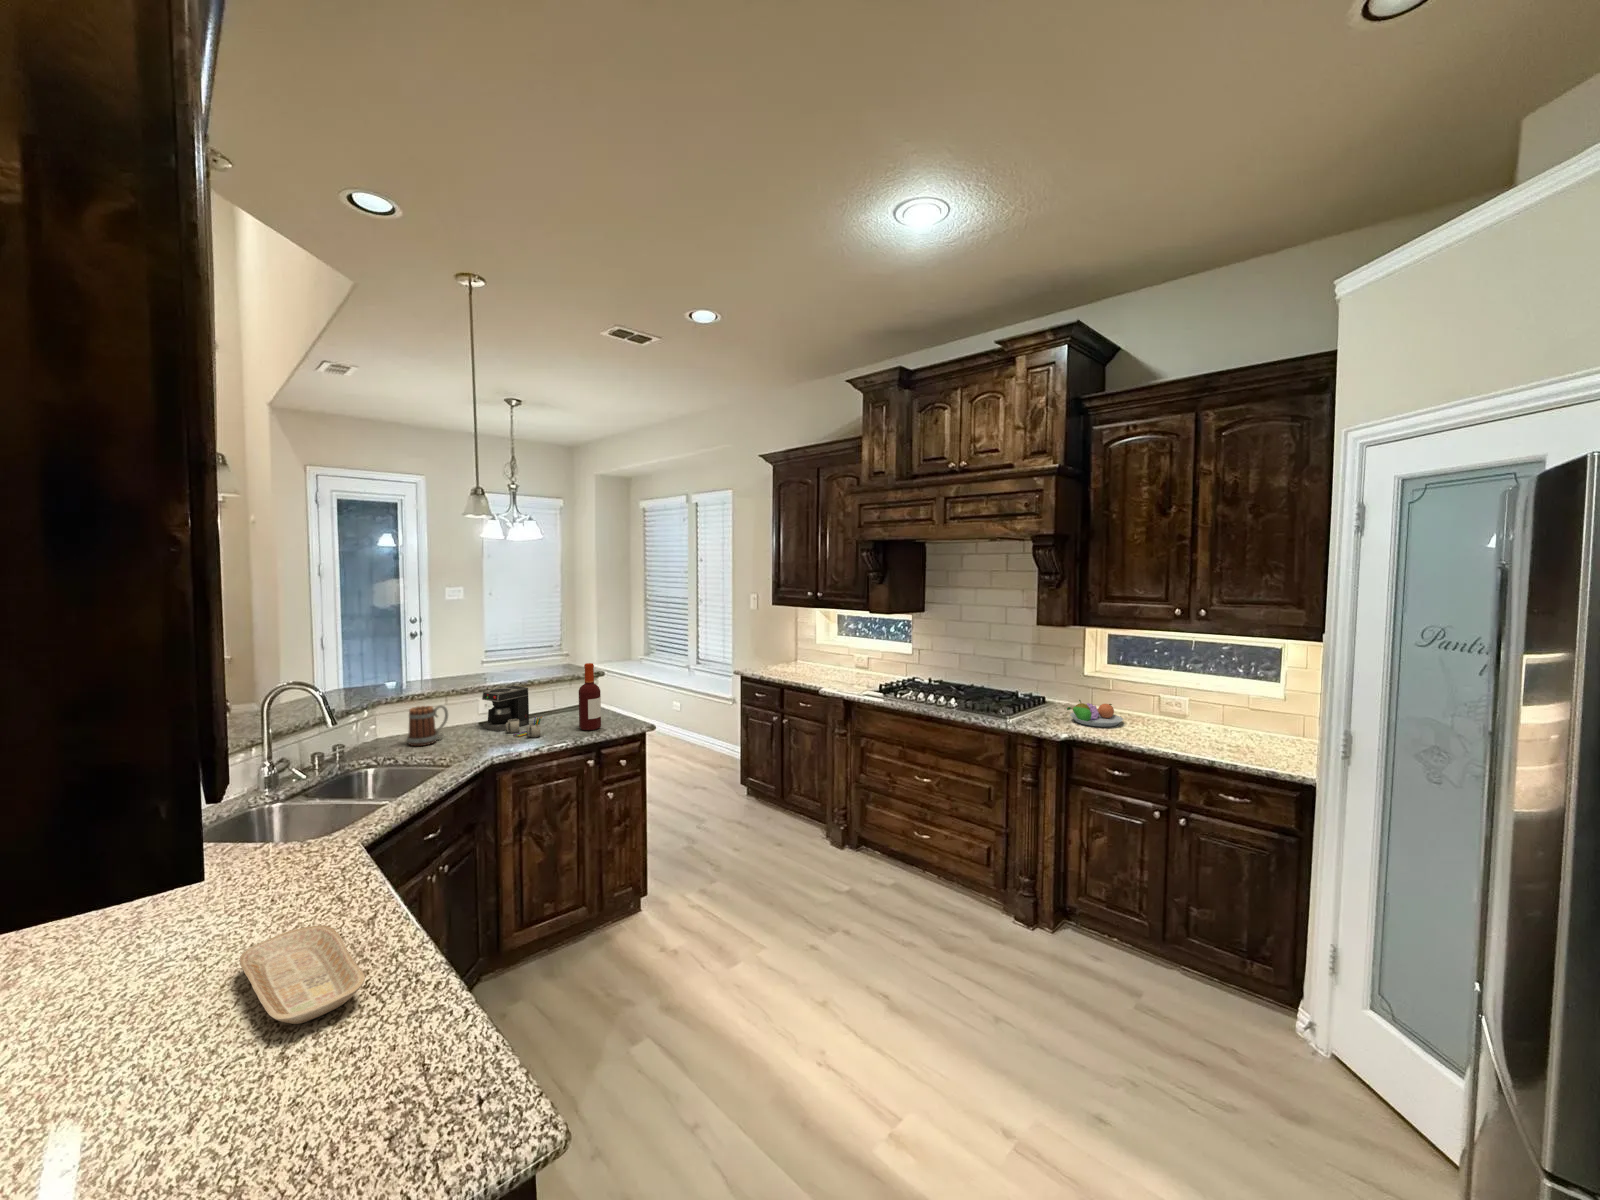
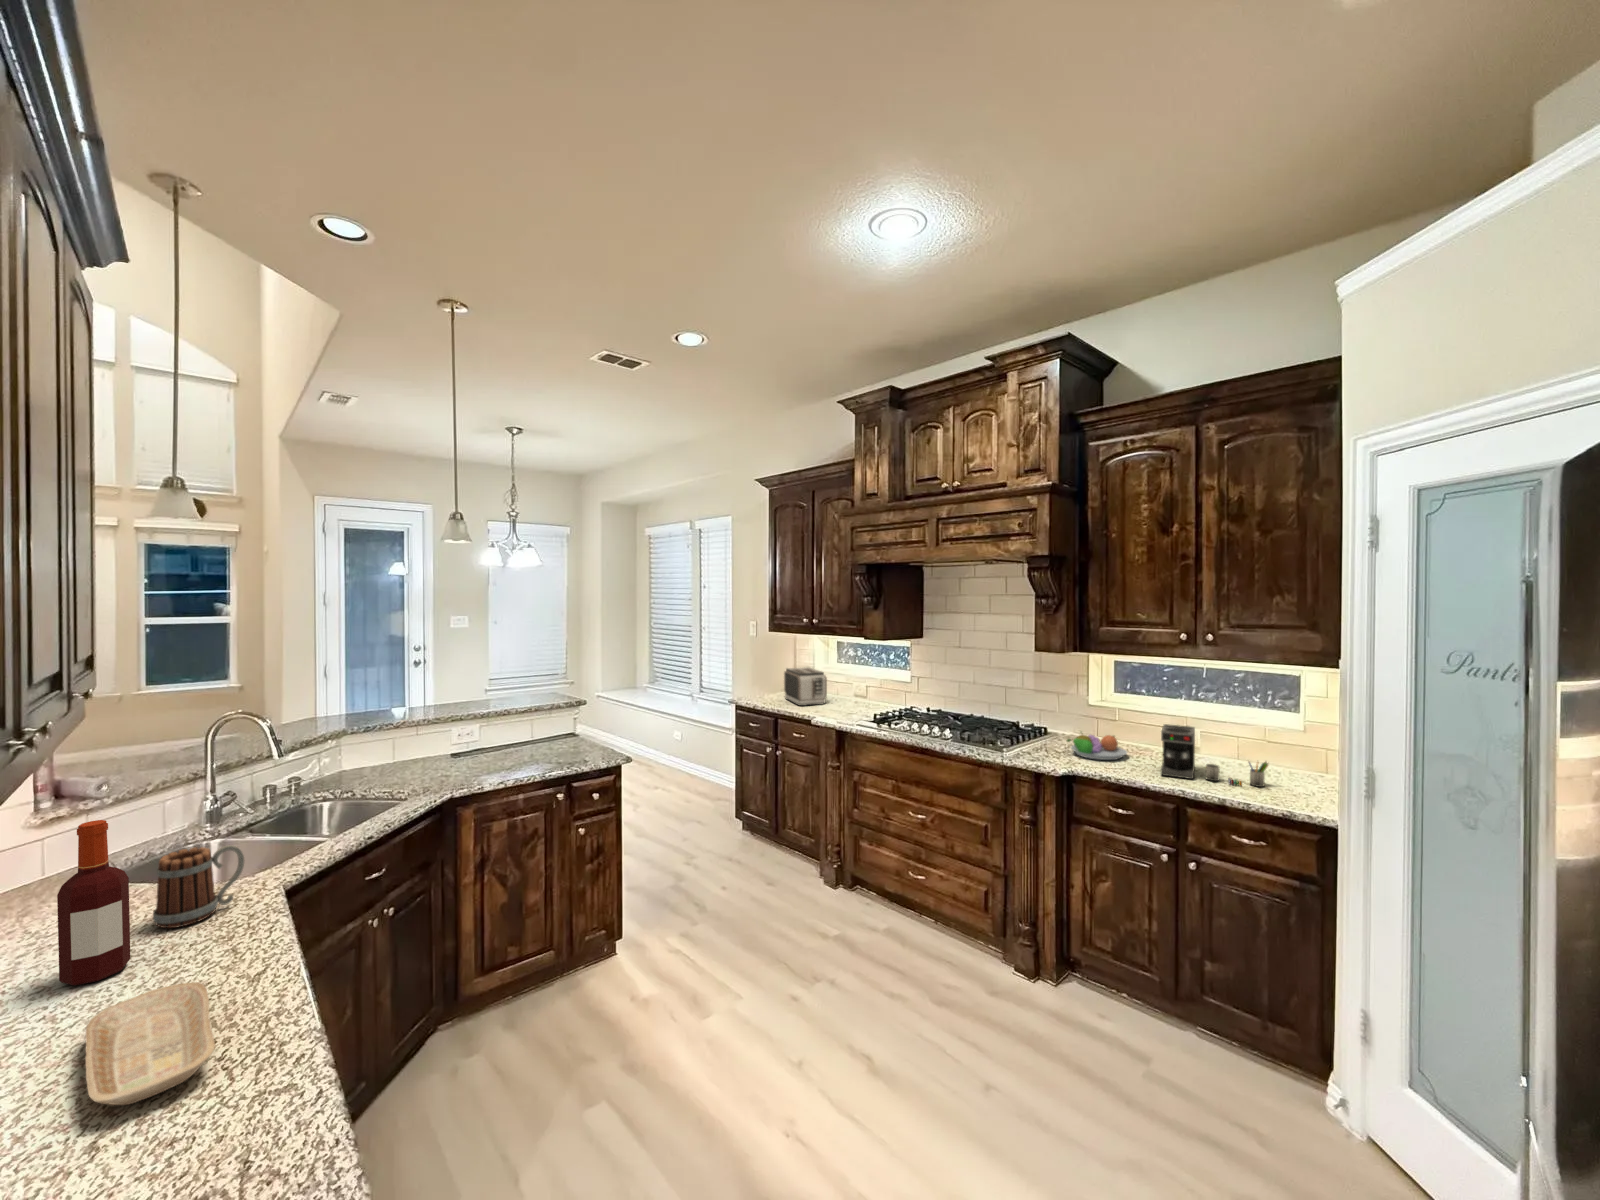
toaster: none [788,639,831,676] -> present [784,667,827,706]
bottle: present [579,663,601,730] -> present [57,820,130,986]
coffee maker: present [482,686,542,737] -> present [1161,724,1268,787]
mug: present [407,705,448,746] -> present [153,845,244,928]

